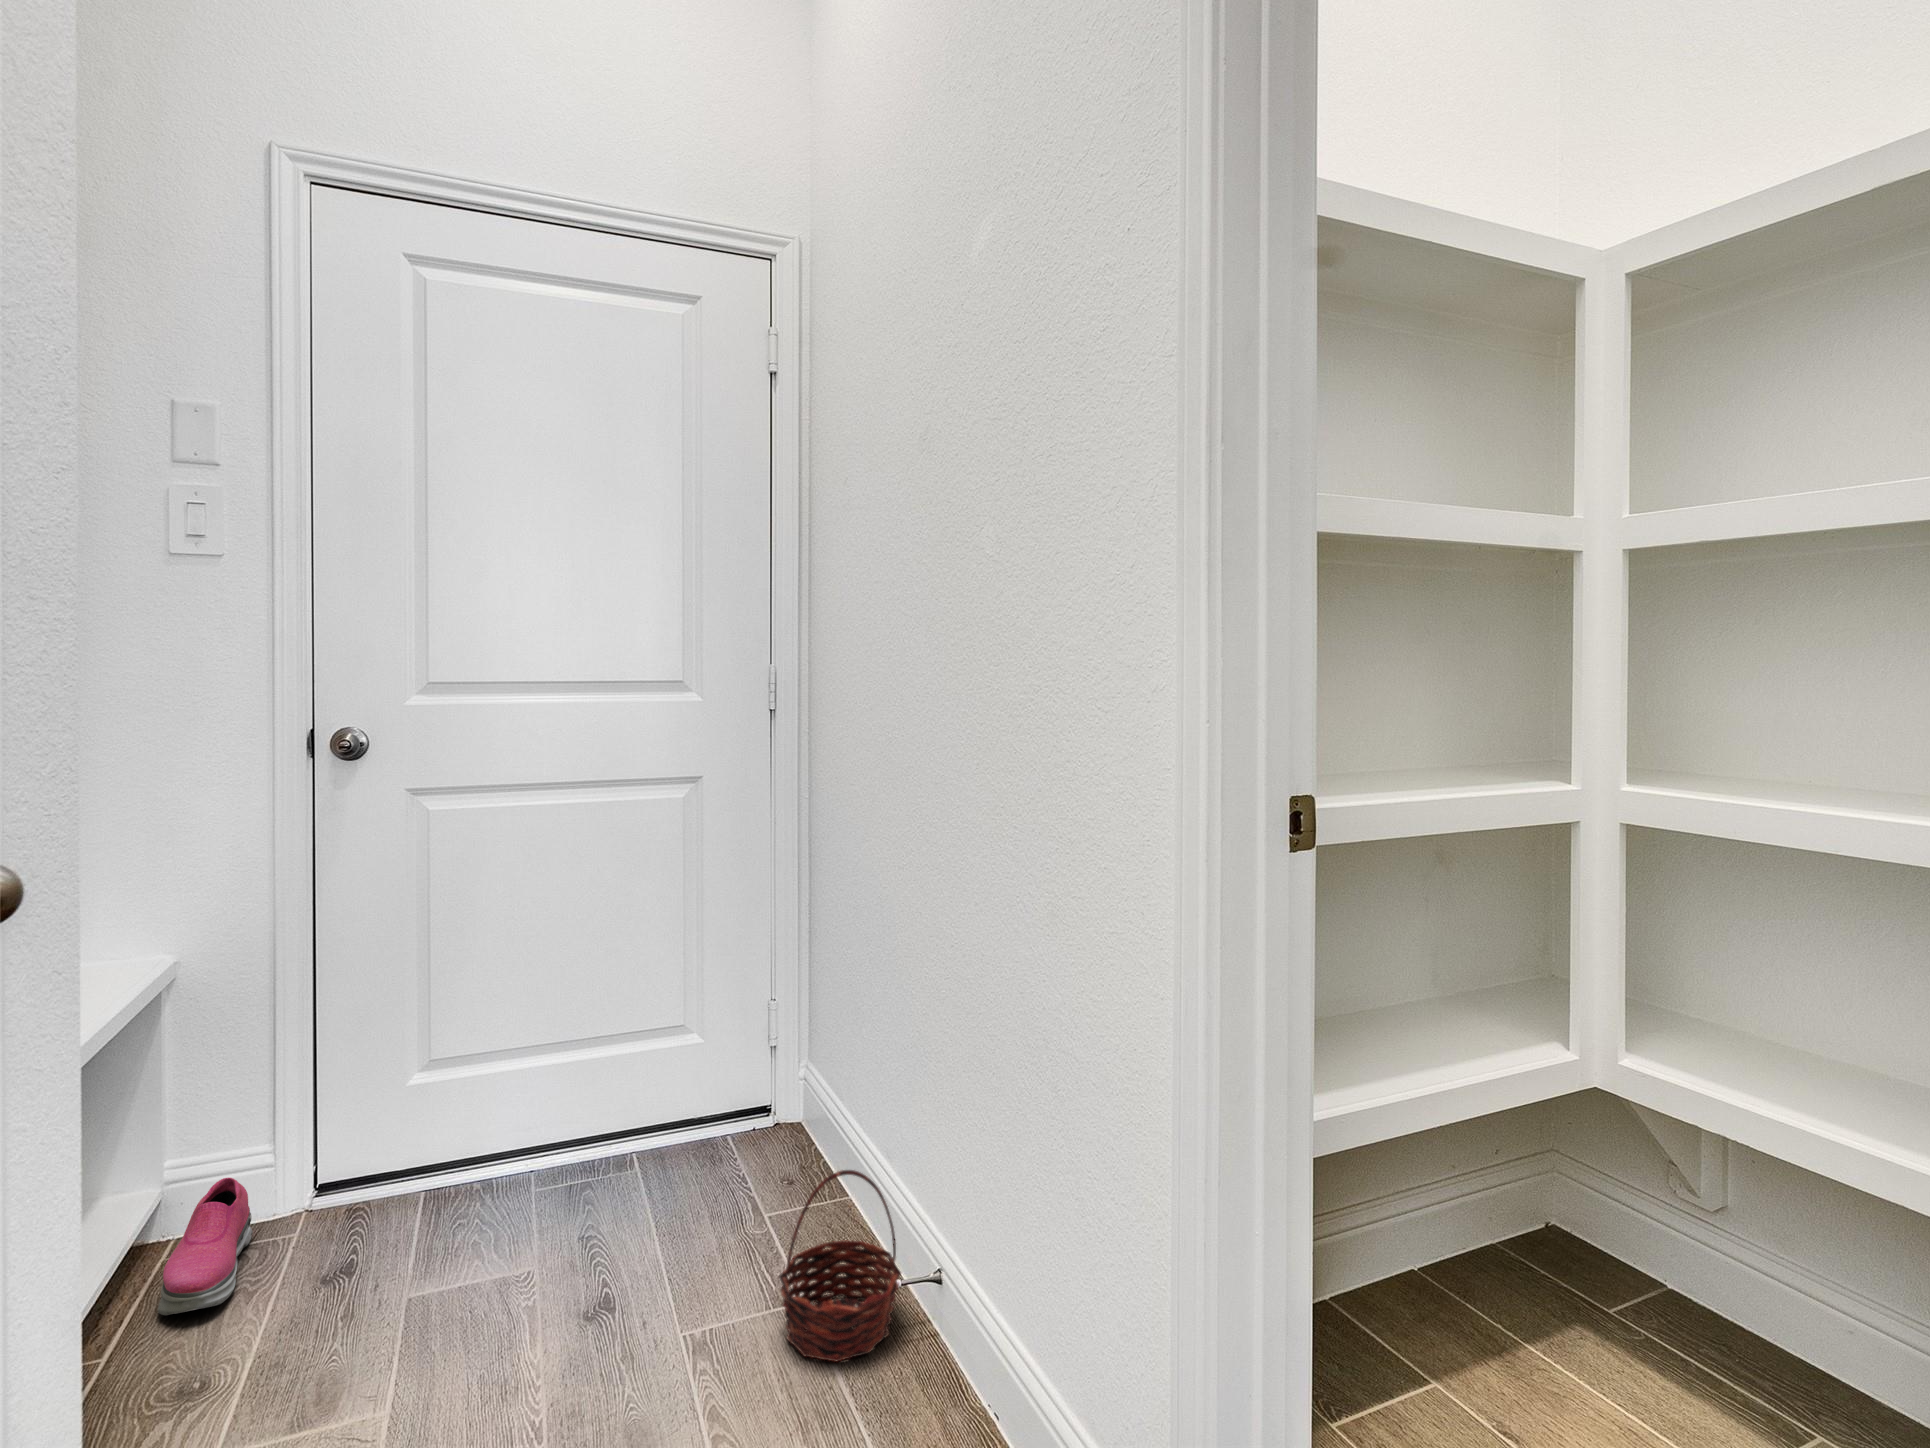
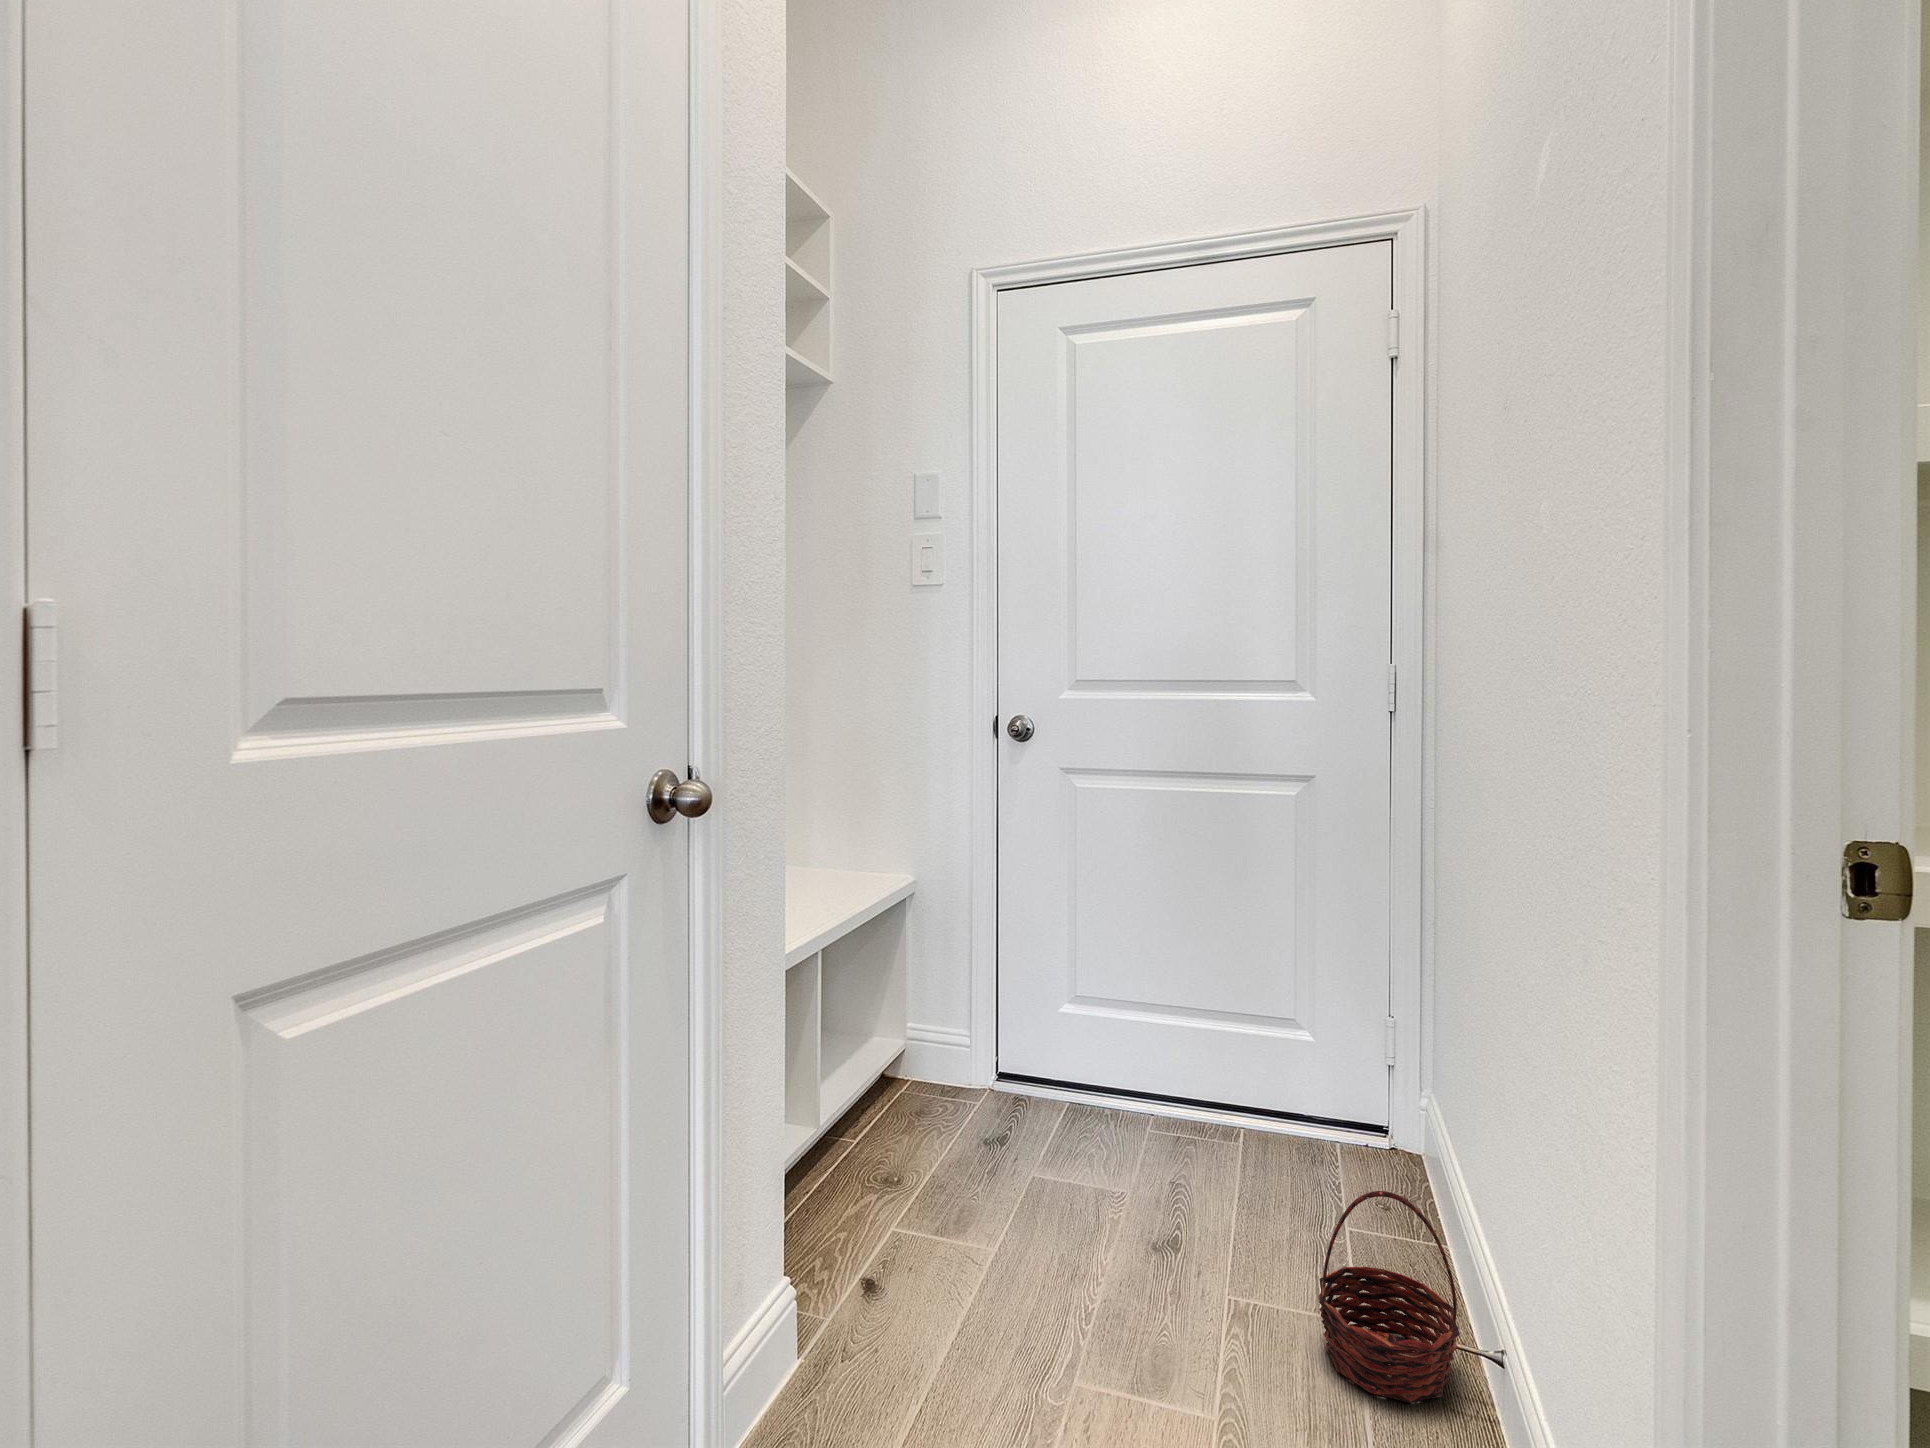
shoe: present [158,1178,253,1315] -> none [891,1046,956,1131]

